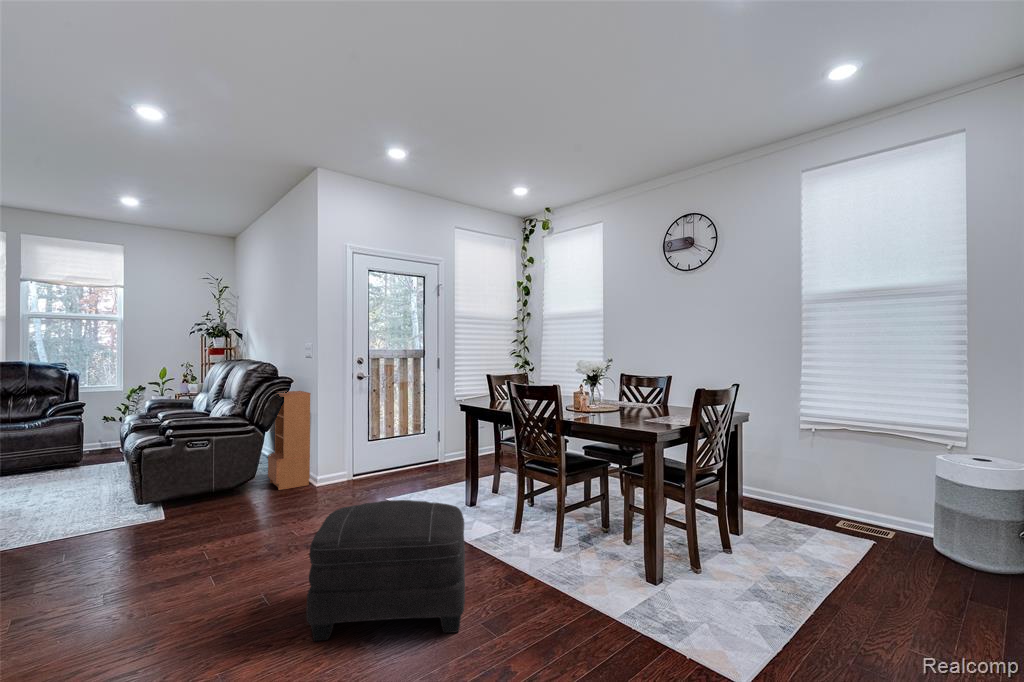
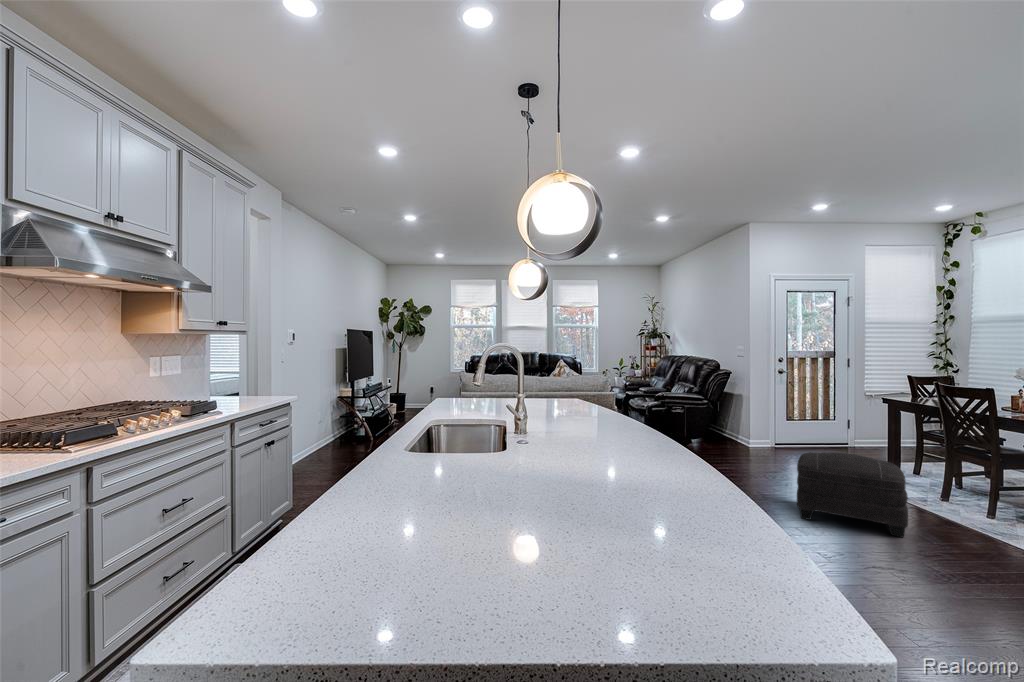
bookcase: present [268,391,311,490] -> none [713,380,744,445]

